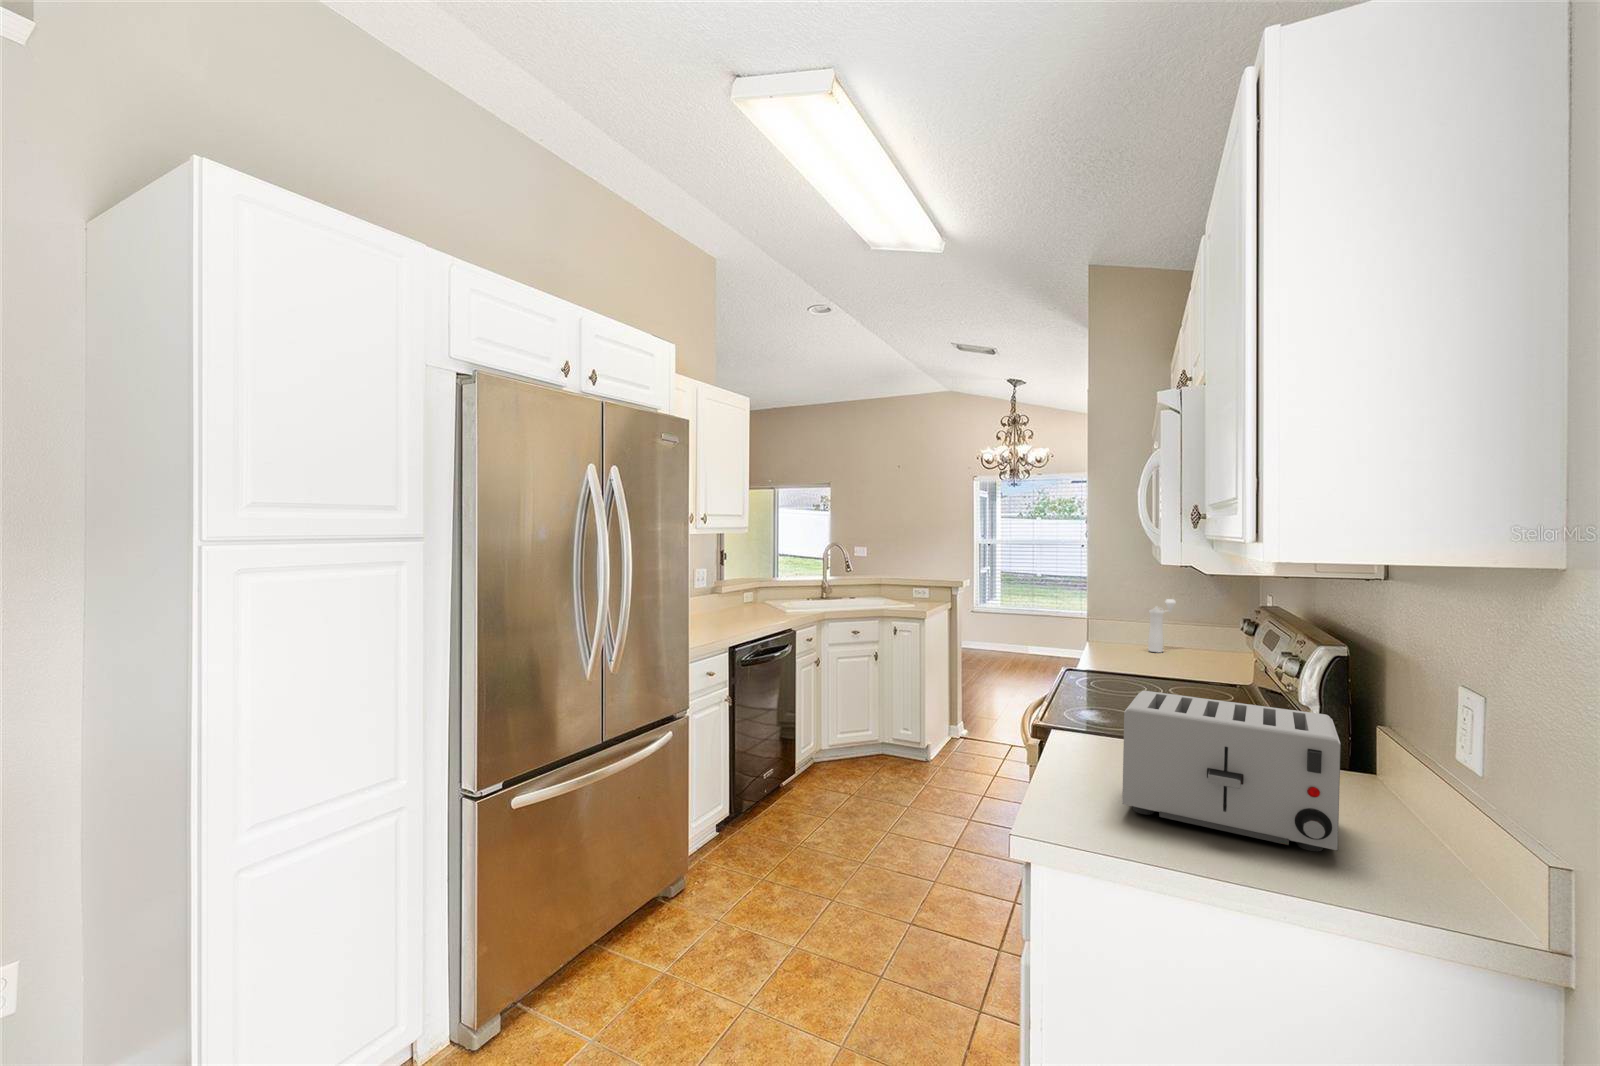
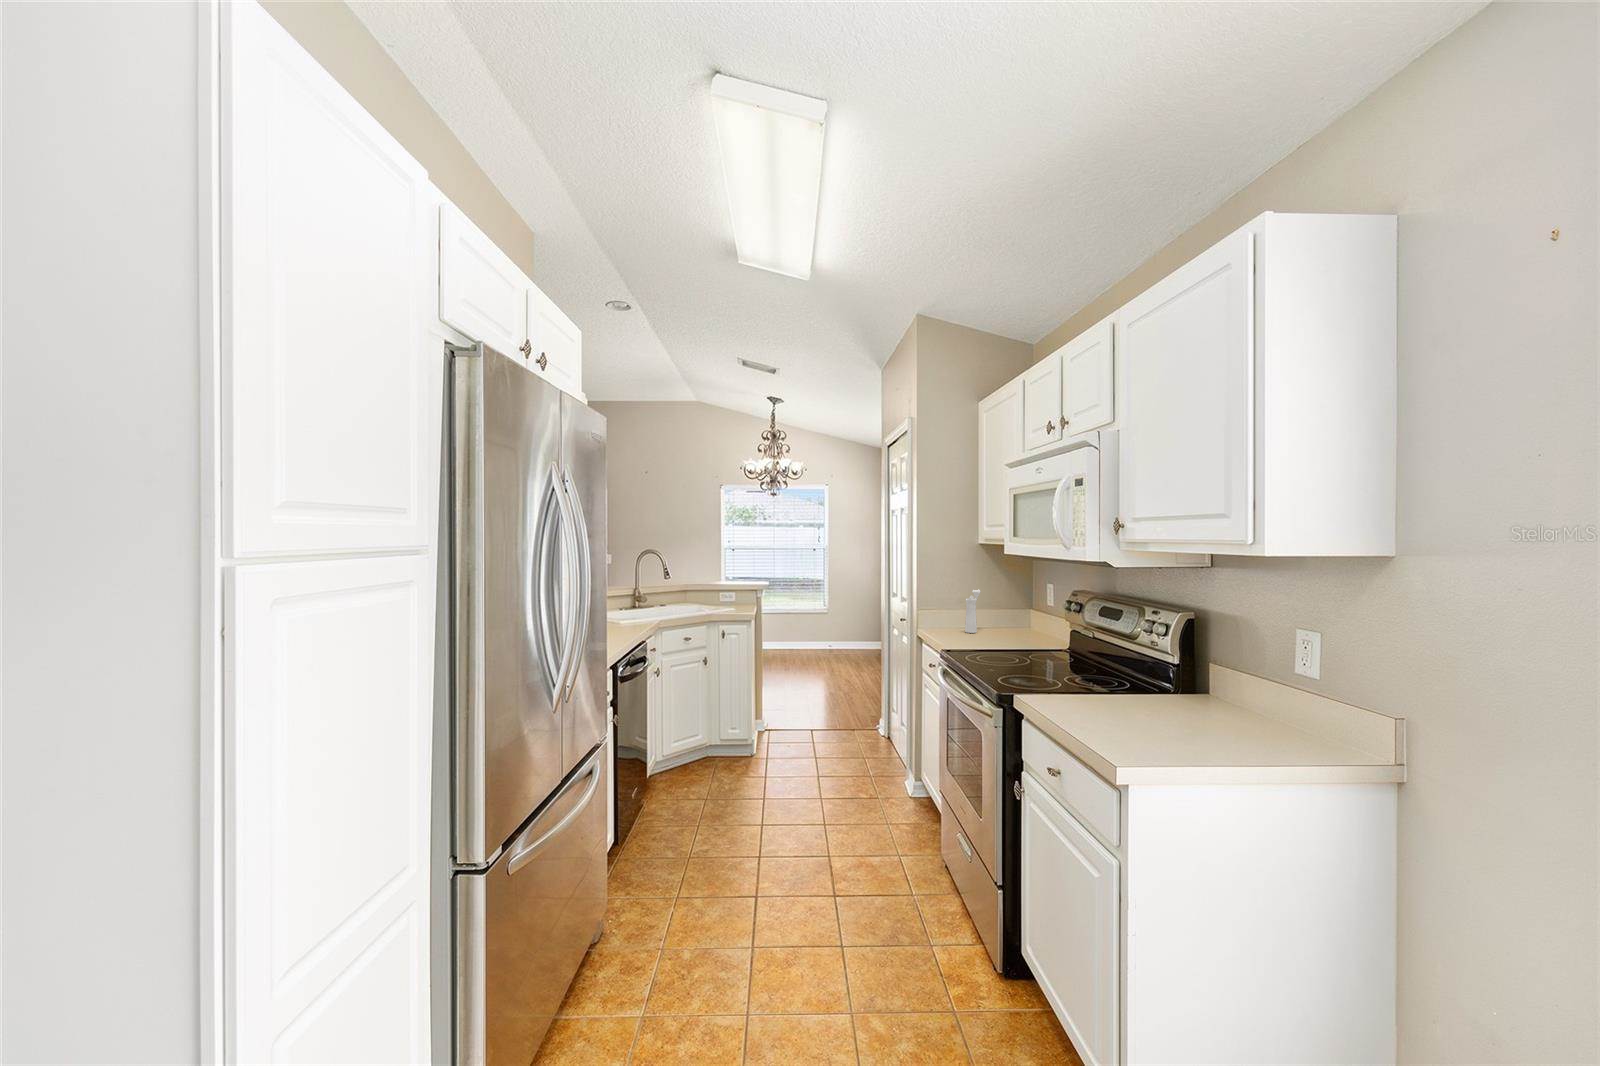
toaster: present [1122,691,1341,851] -> none [1122,655,1290,751]

